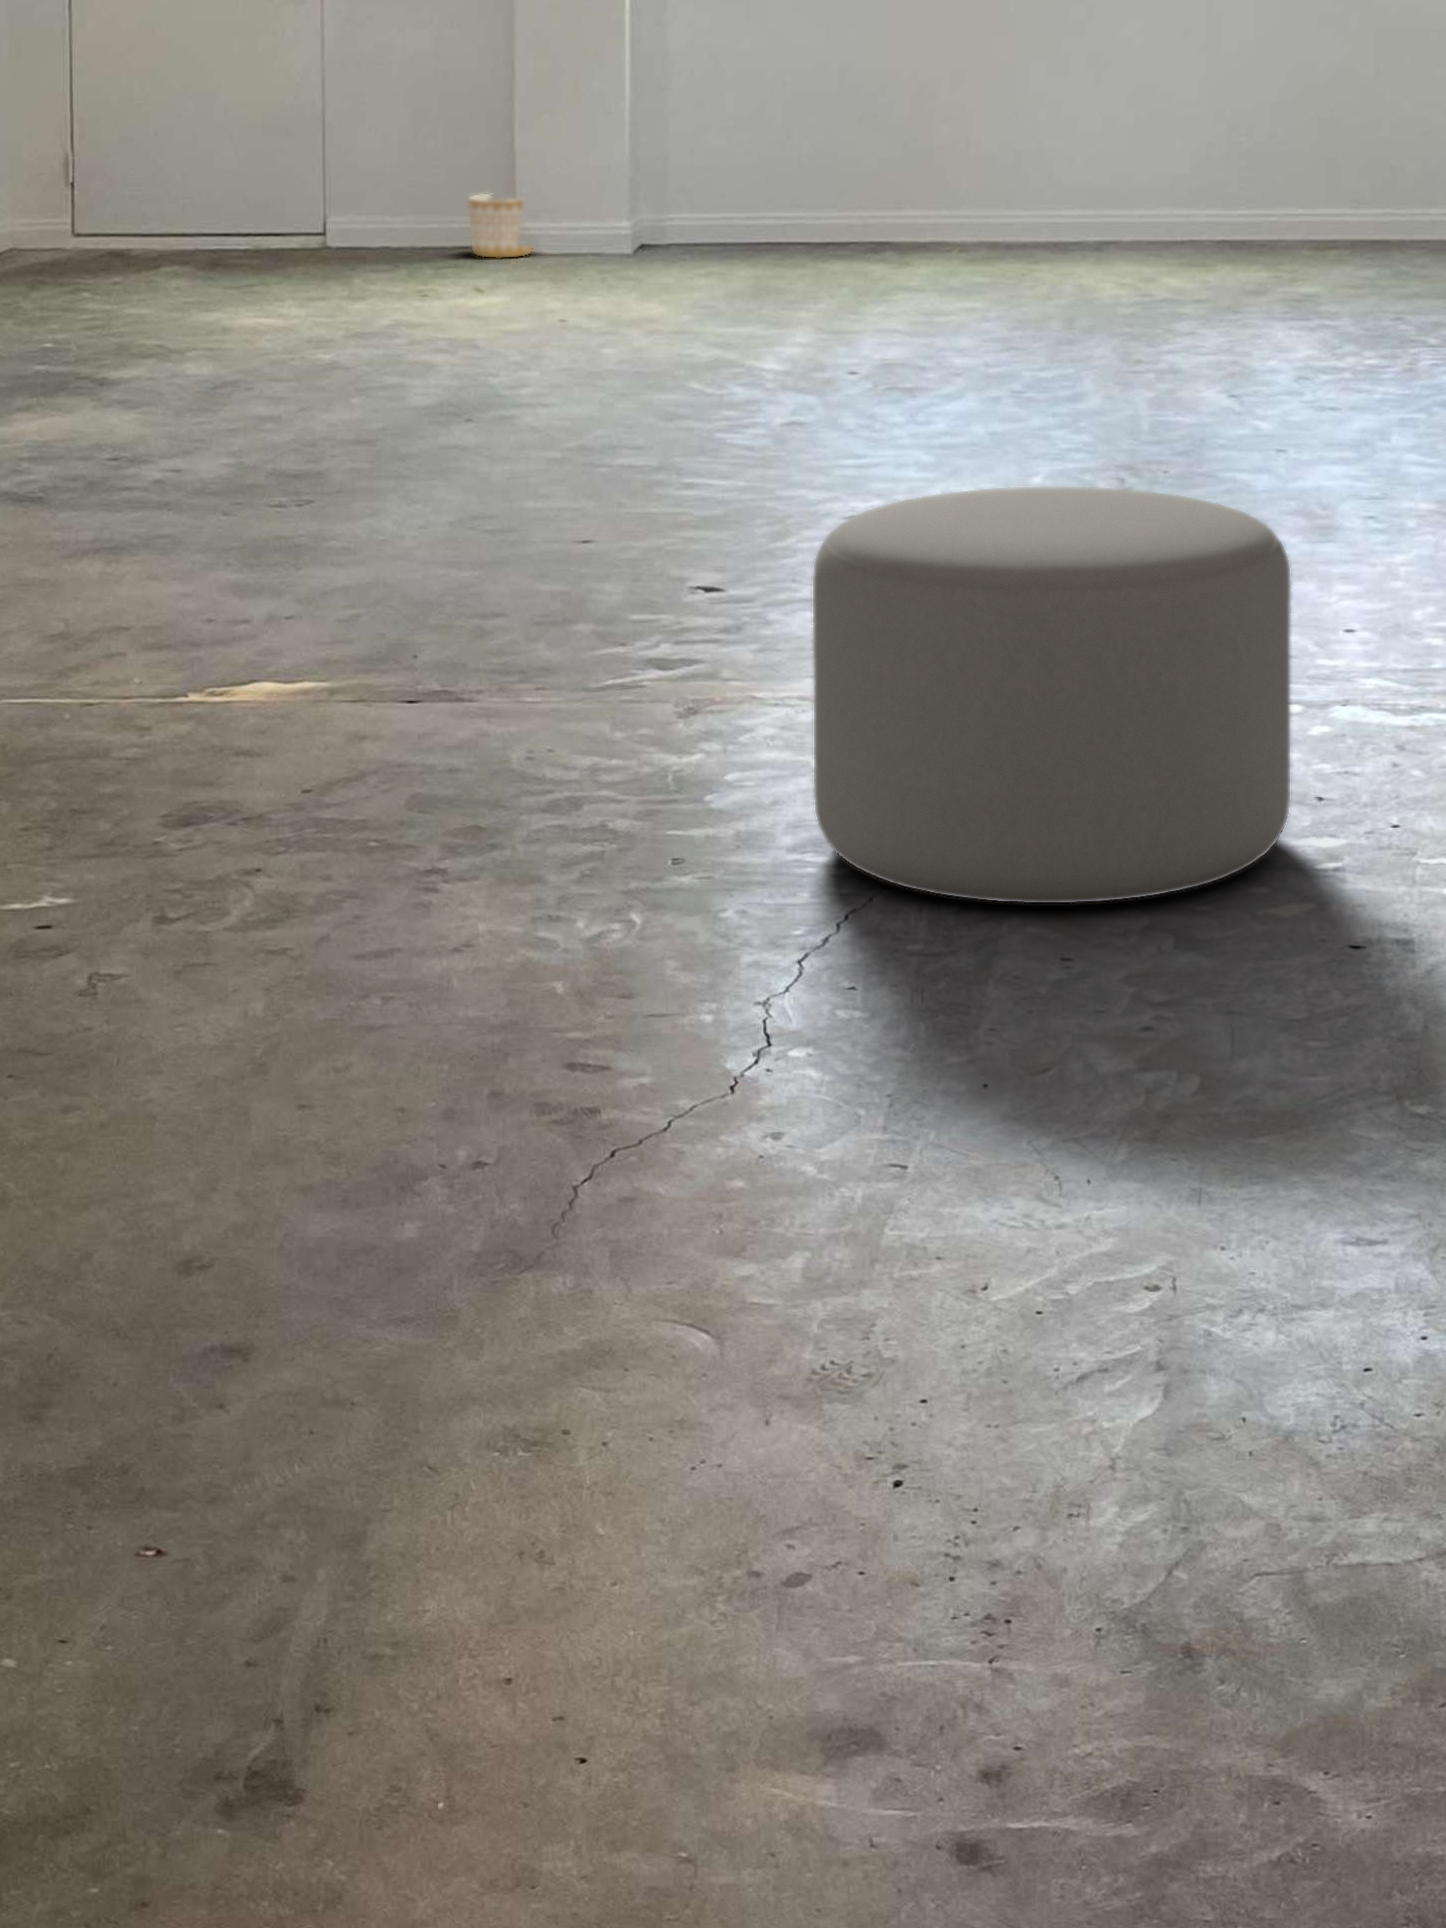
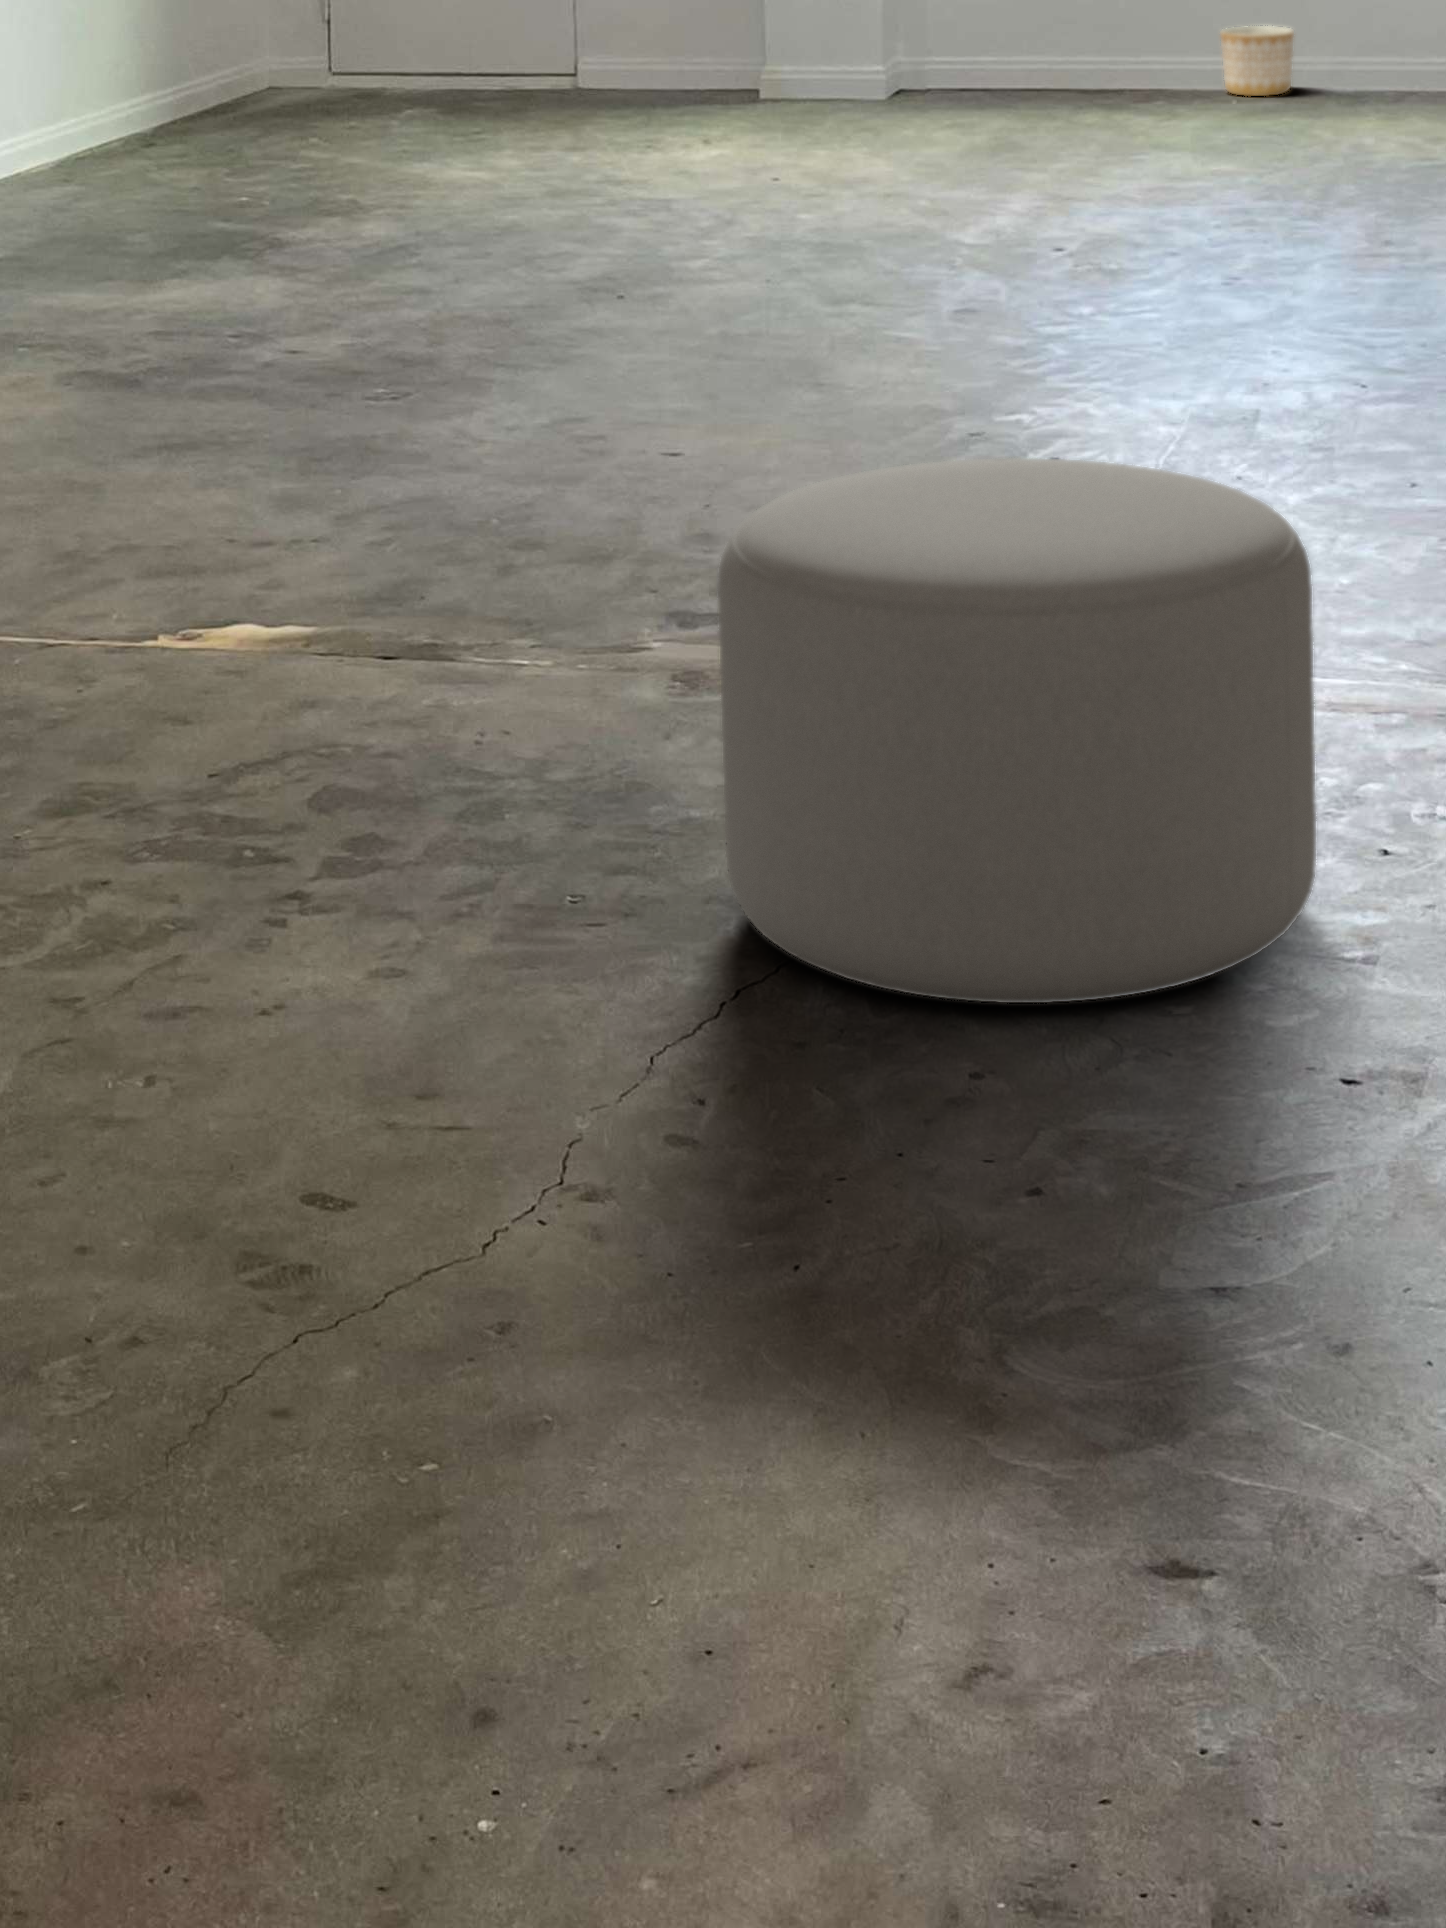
planter: present [468,194,532,257] -> present [1221,26,1294,96]

